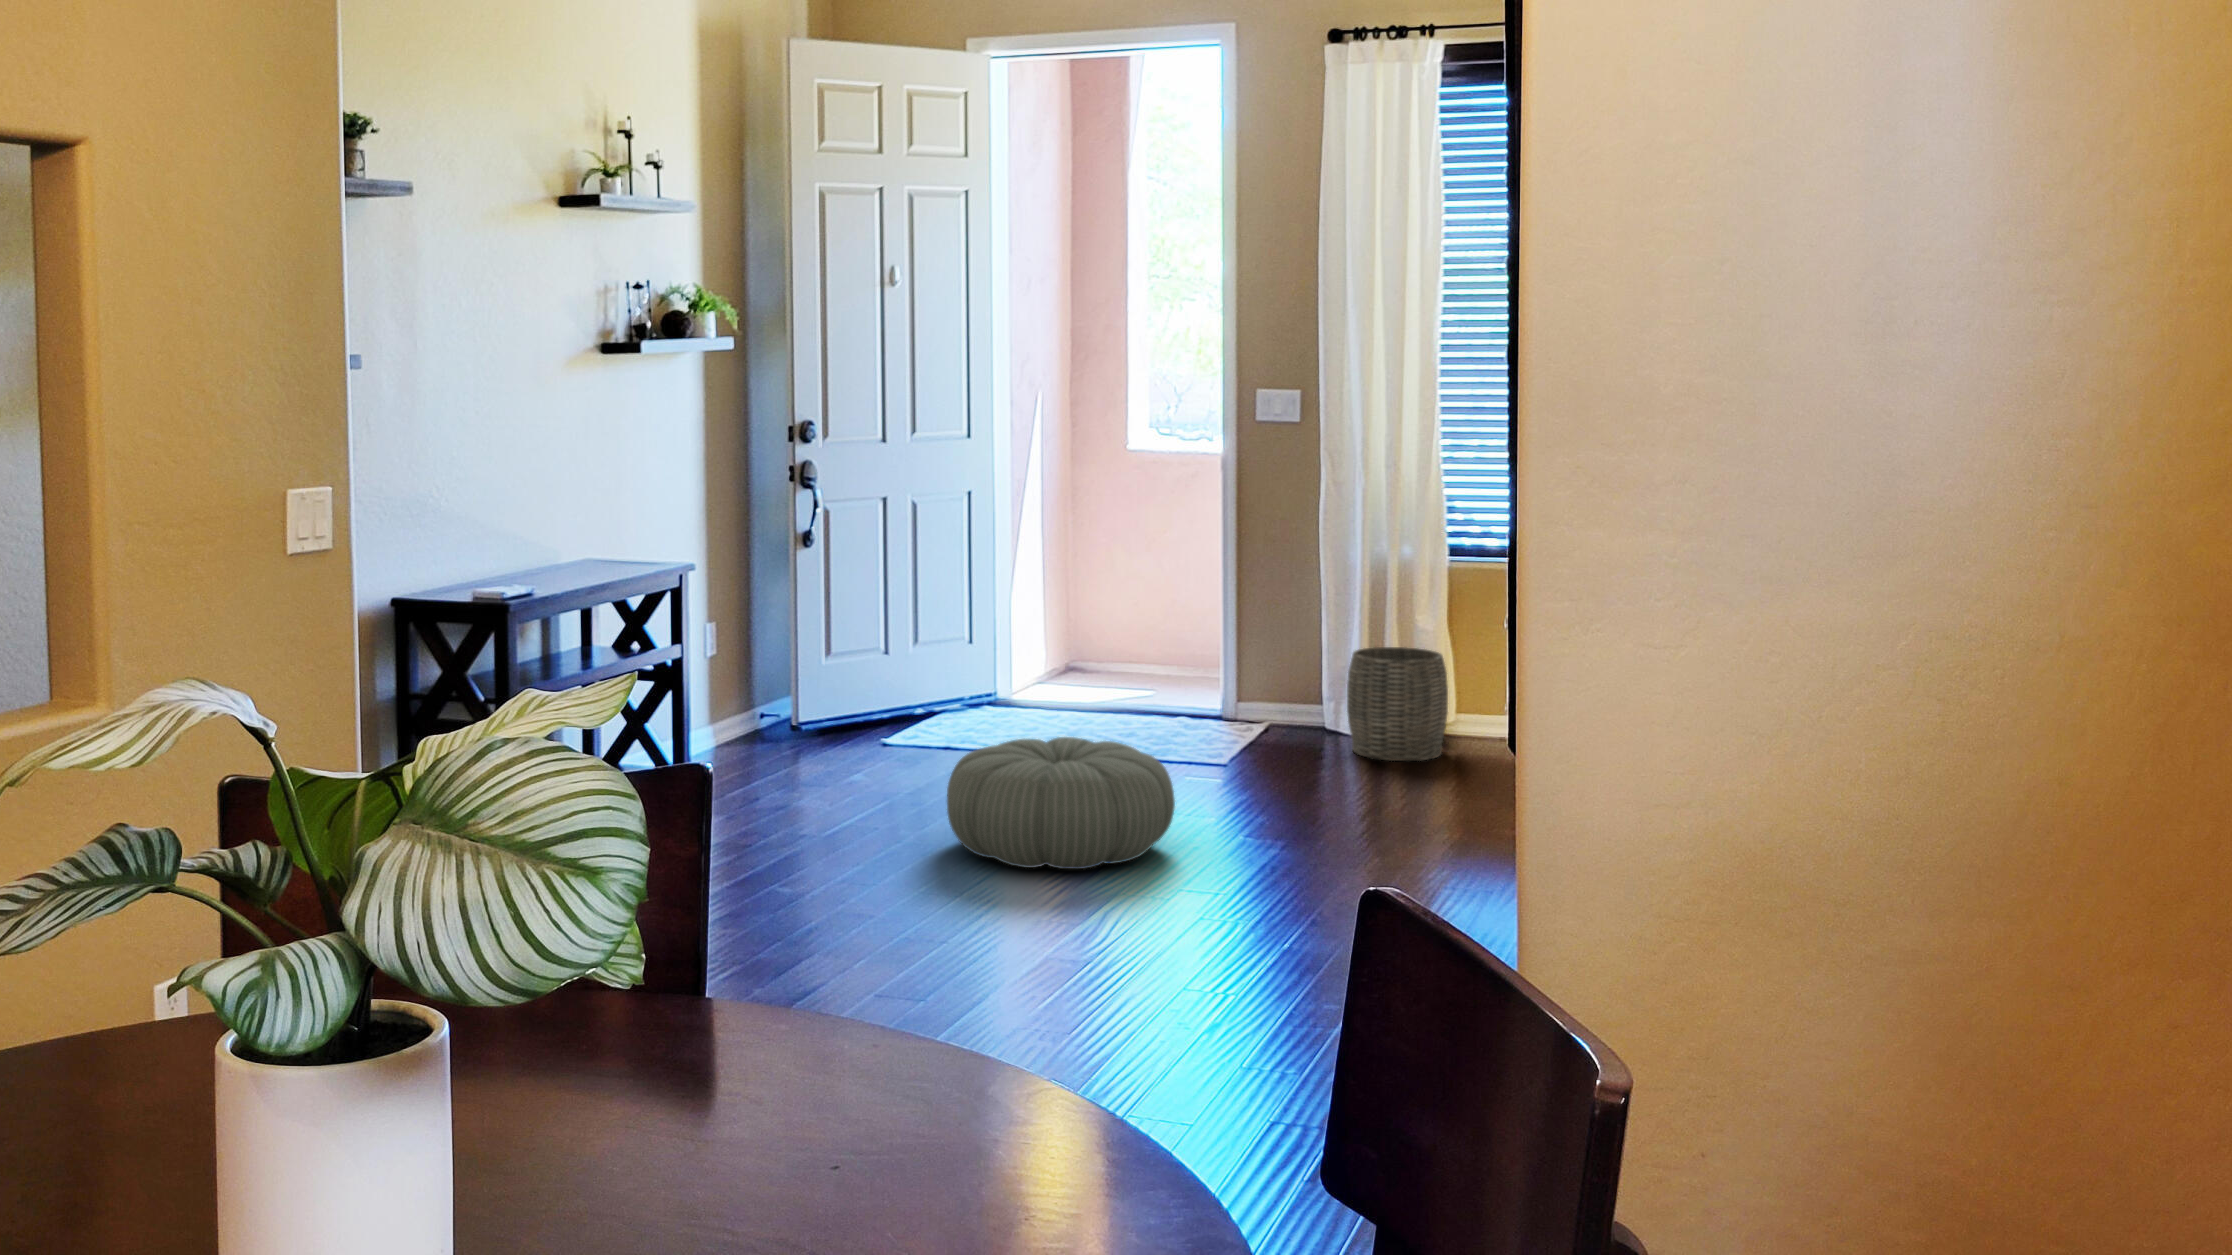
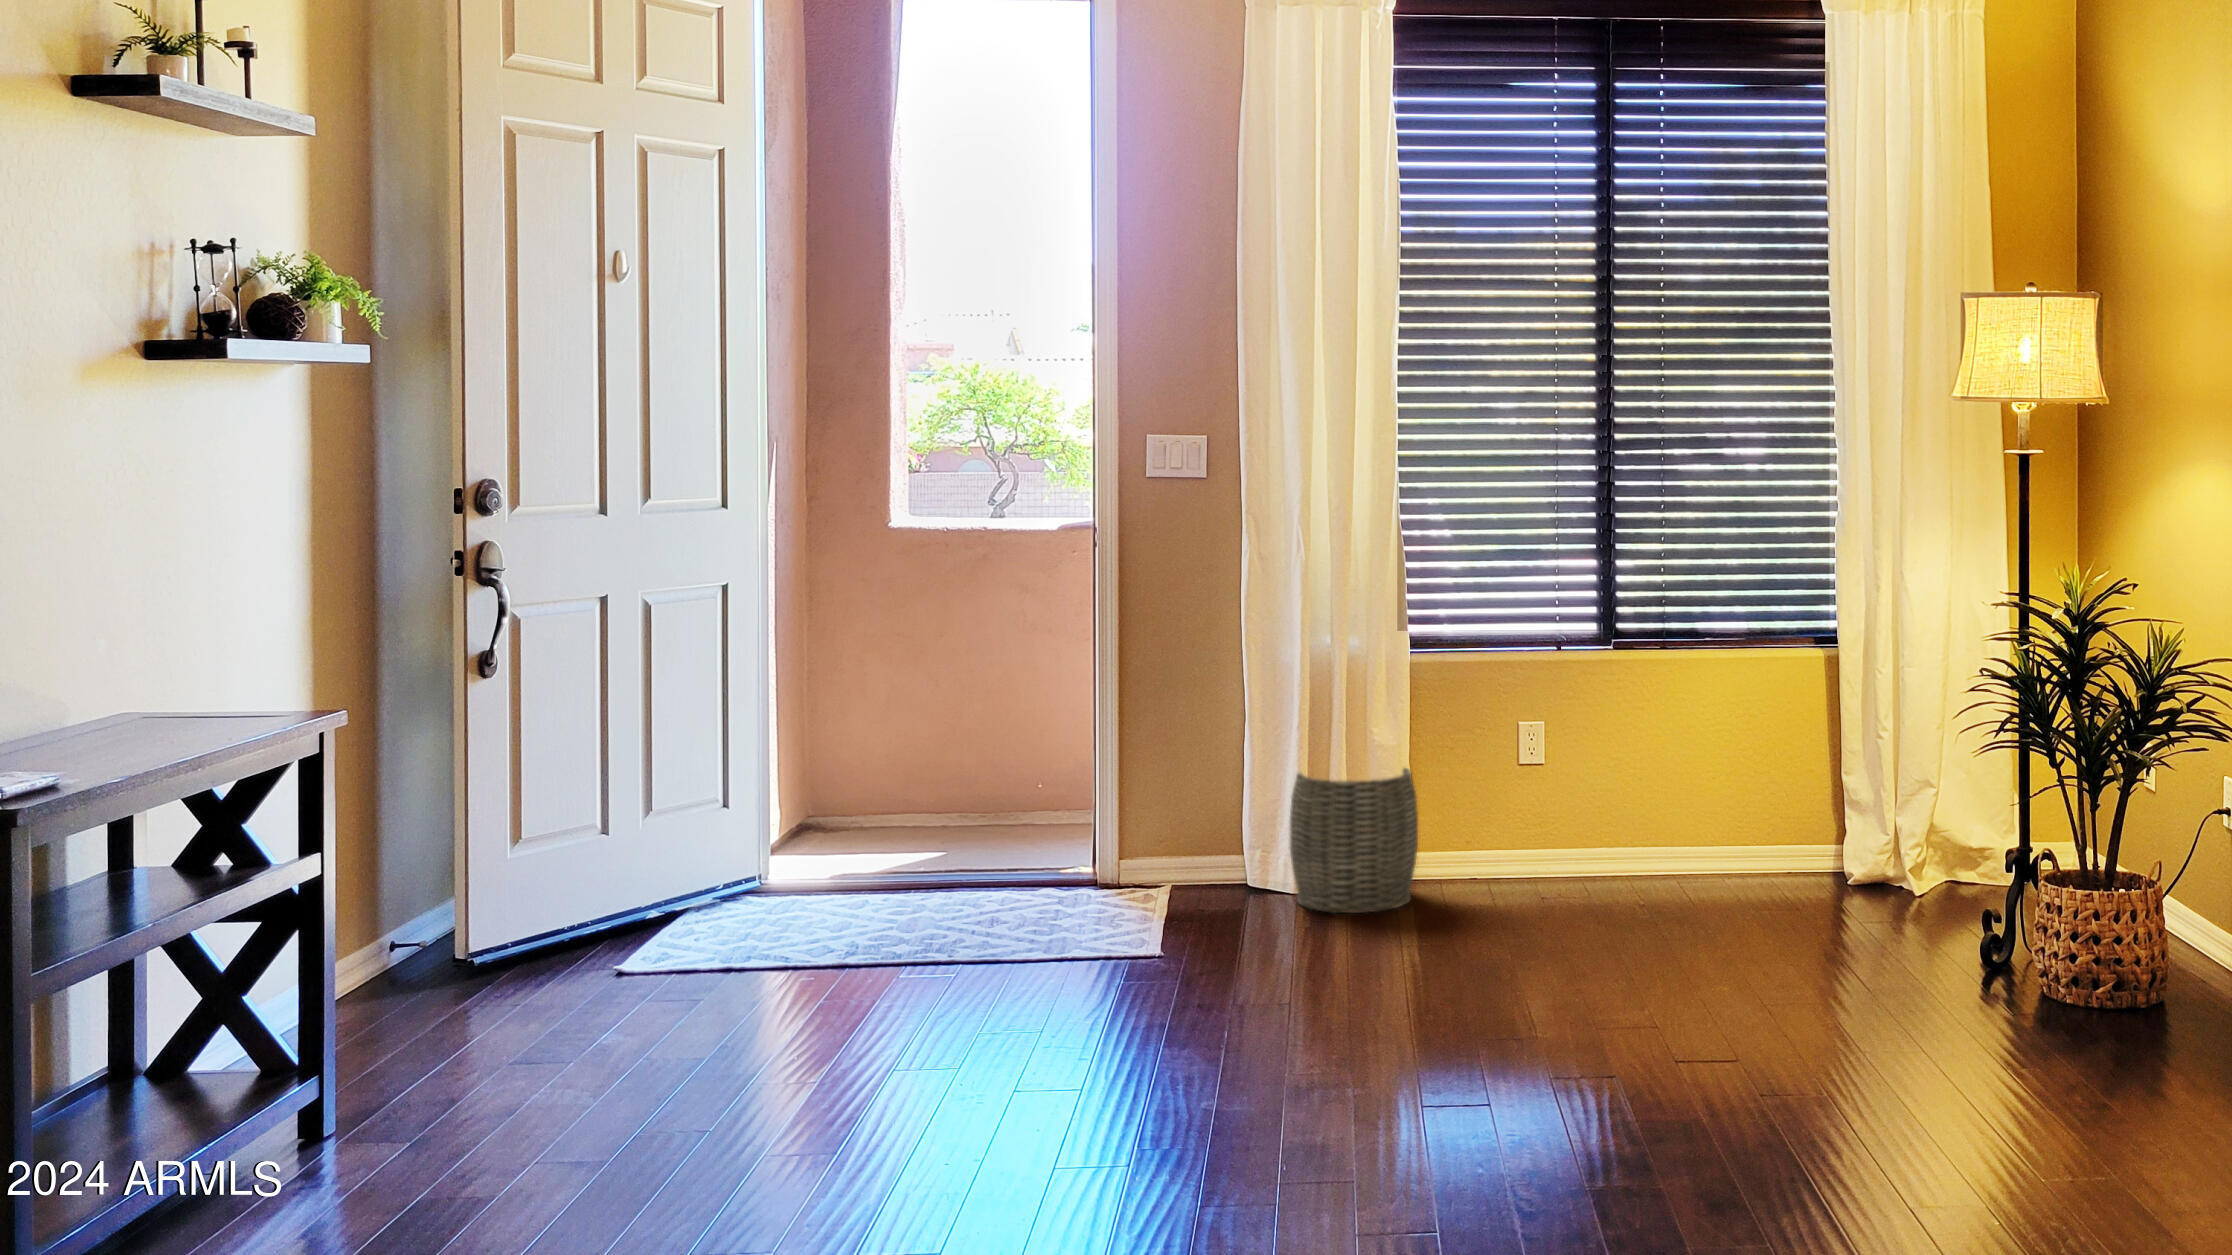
pouf: present [947,737,1175,869] -> none [843,938,1206,1162]

